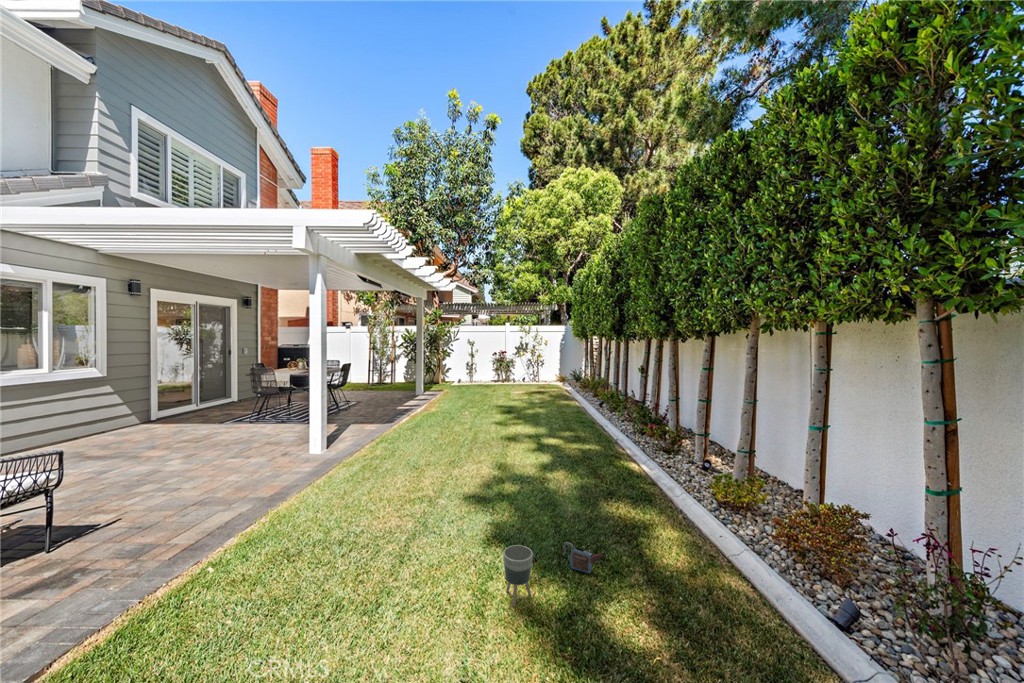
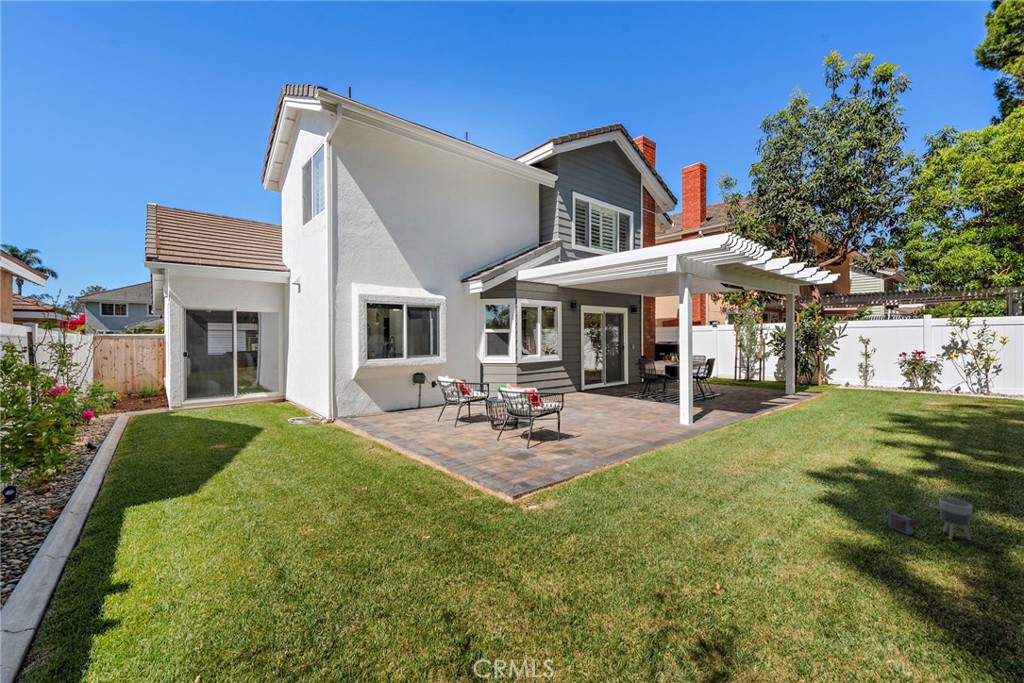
planter: present [503,545,533,607] -> present [939,498,973,540]

